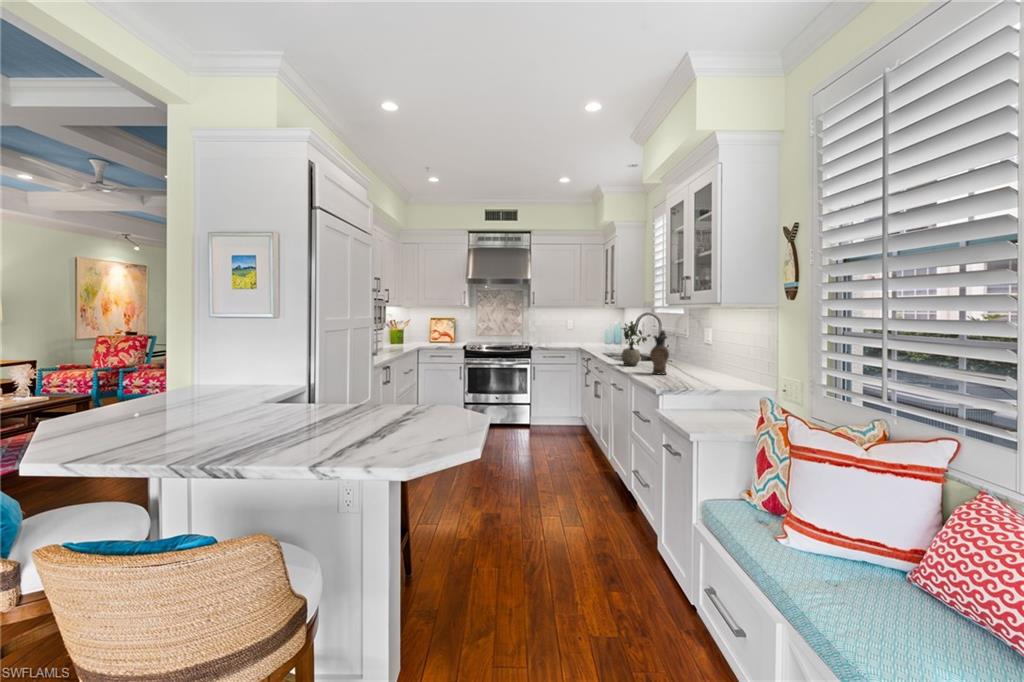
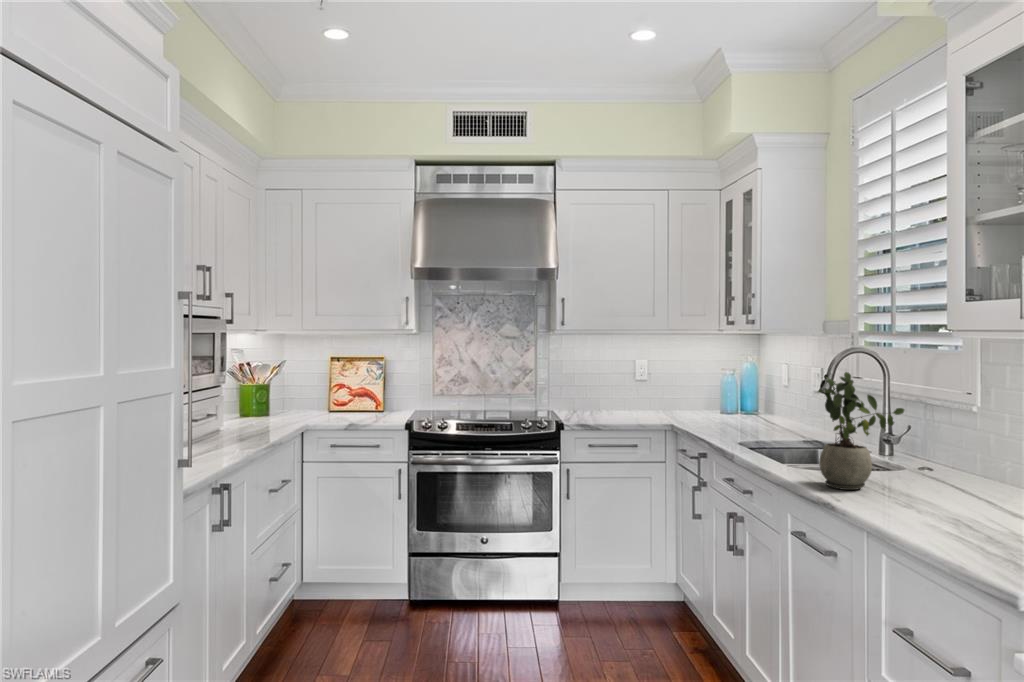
ceramic pitcher: present [650,330,669,374] -> none [929,400,990,528]

